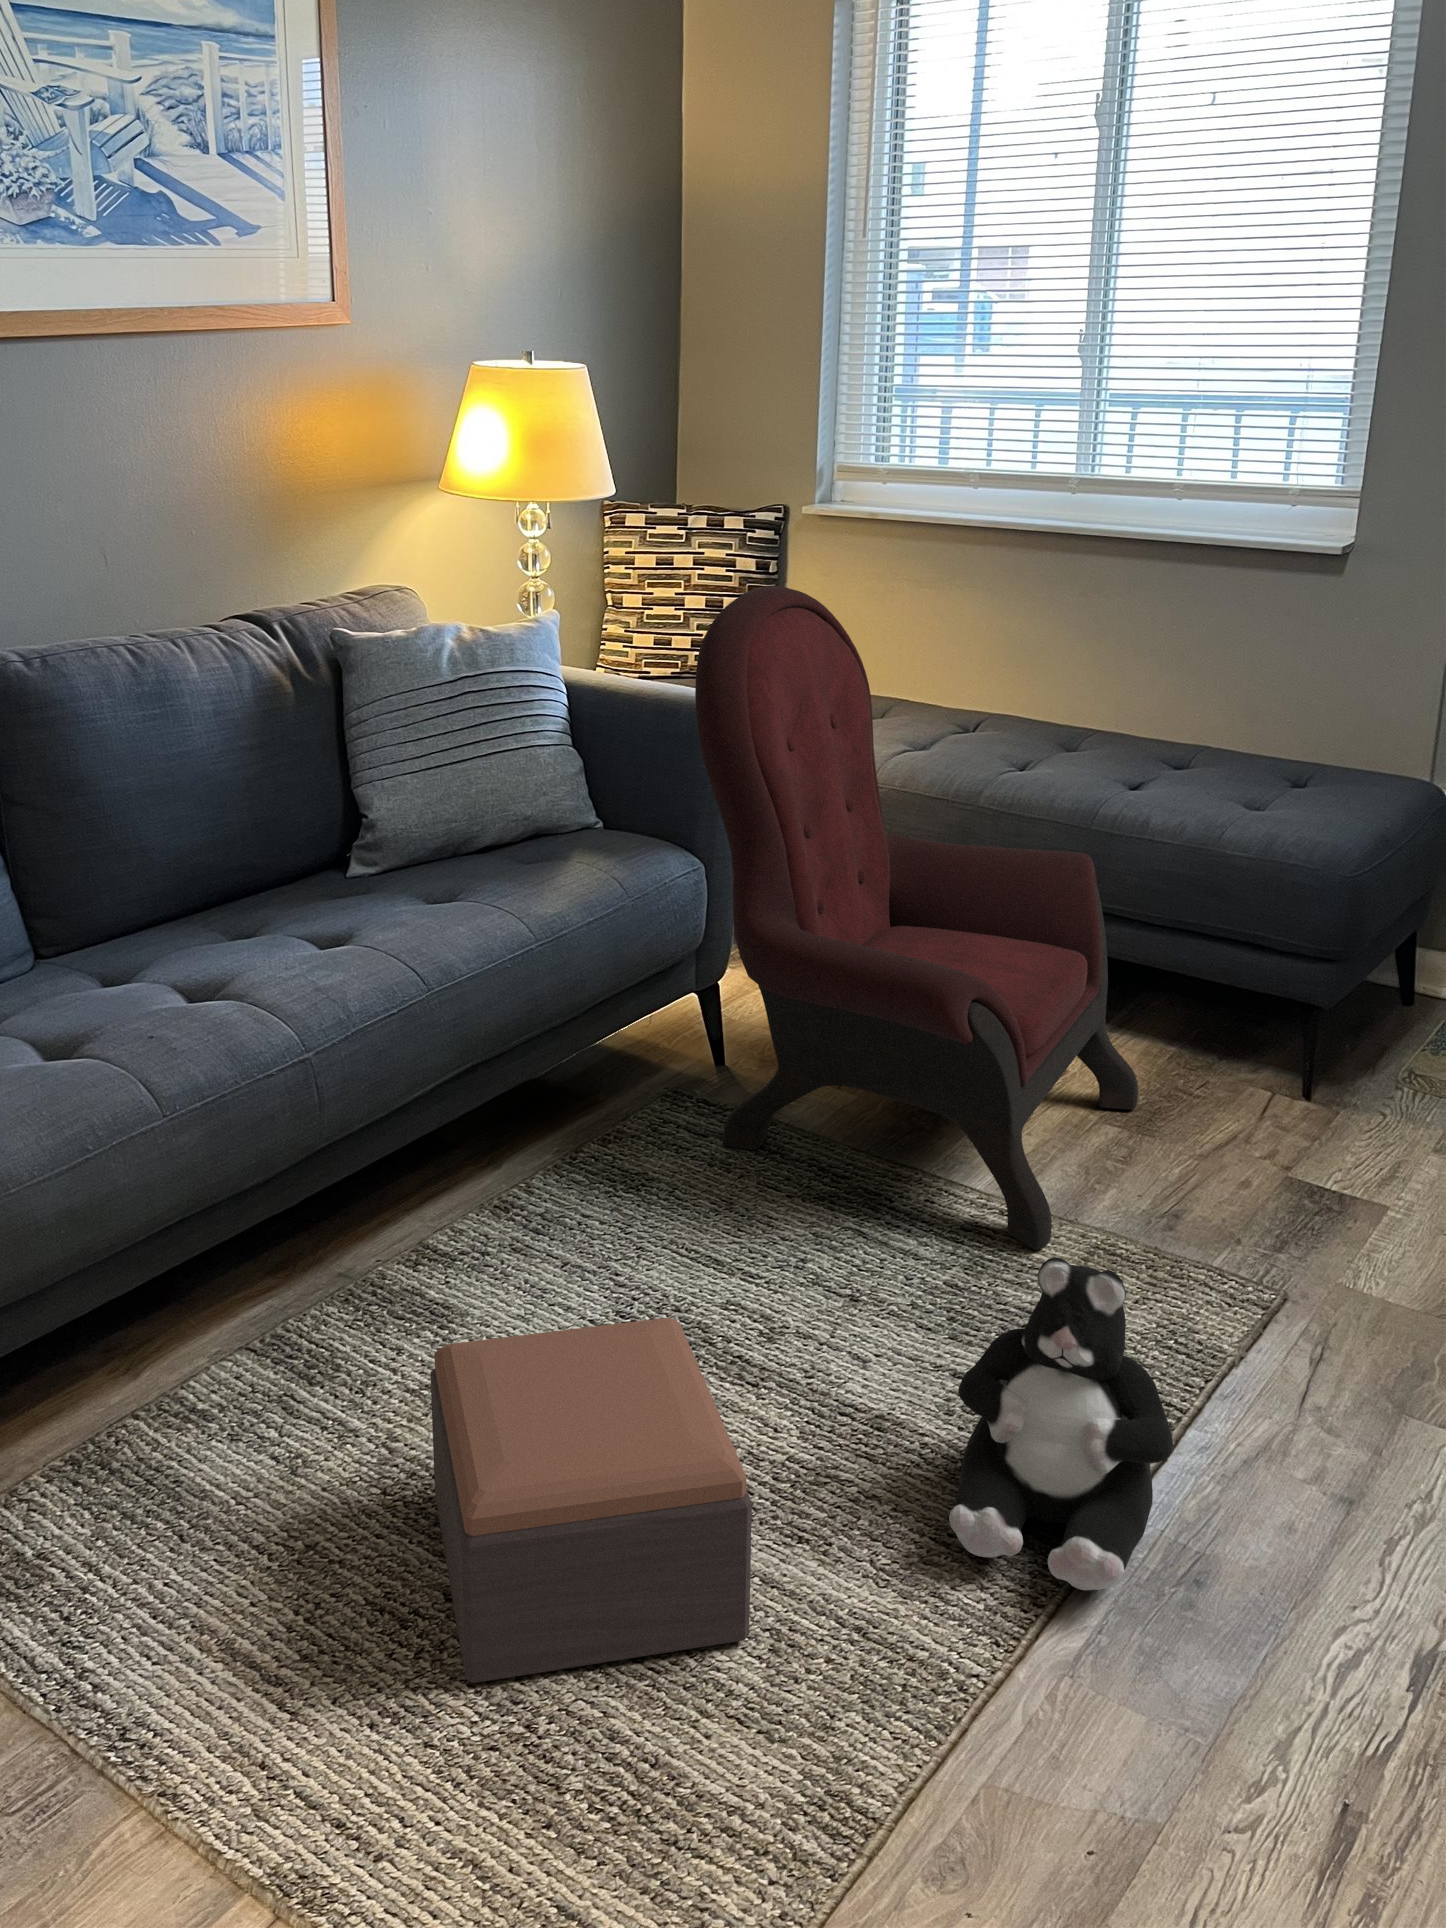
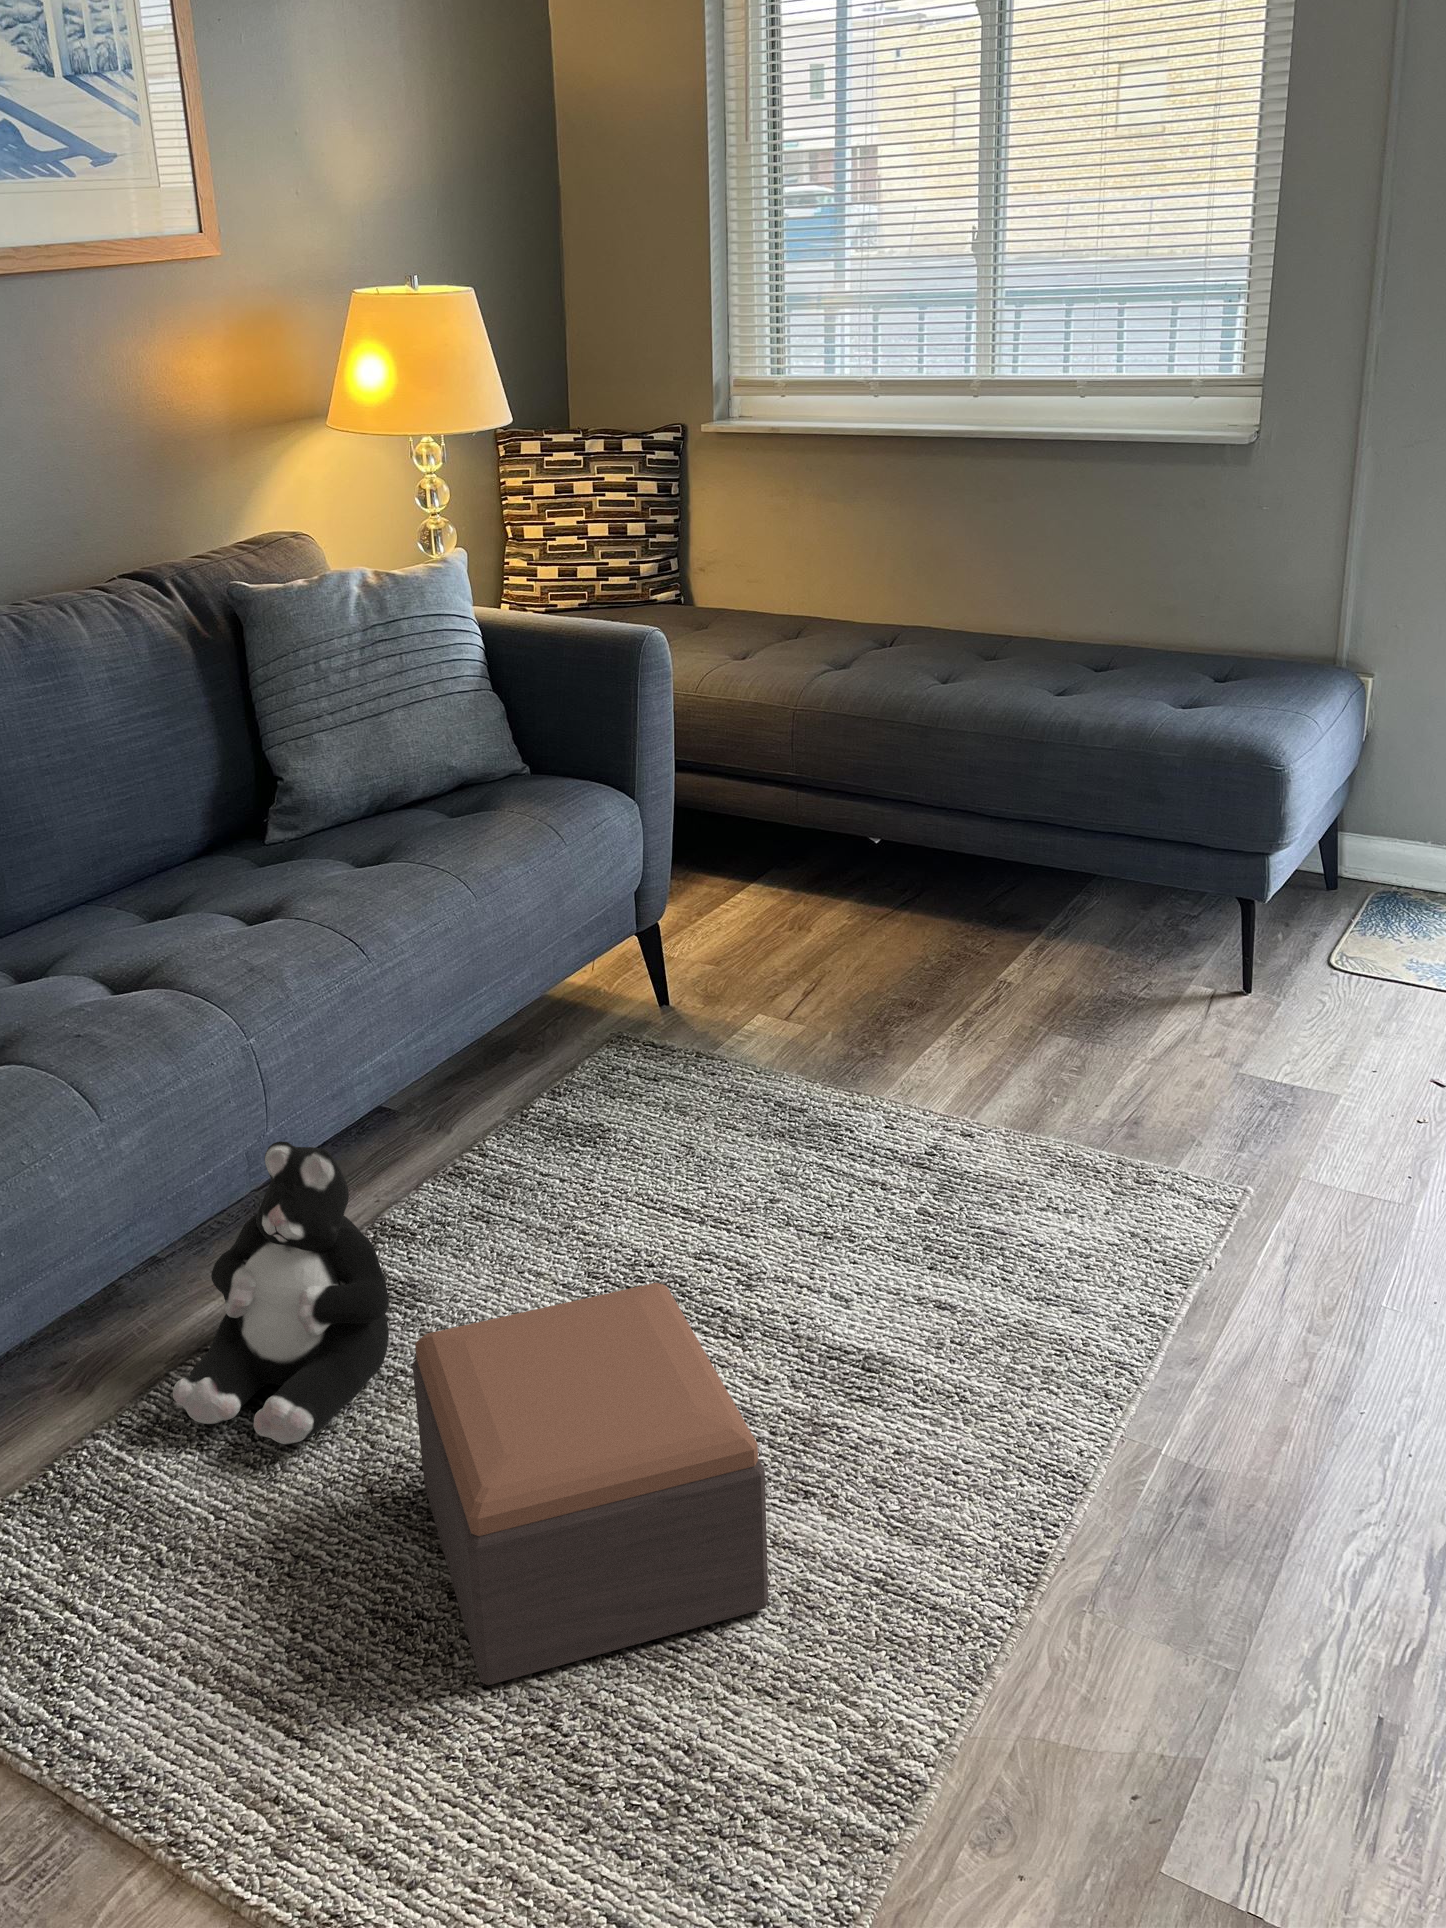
armchair: present [695,586,1138,1250] -> none [621,509,1090,1172]
plush toy: present [949,1257,1173,1590] -> present [173,1142,389,1444]

